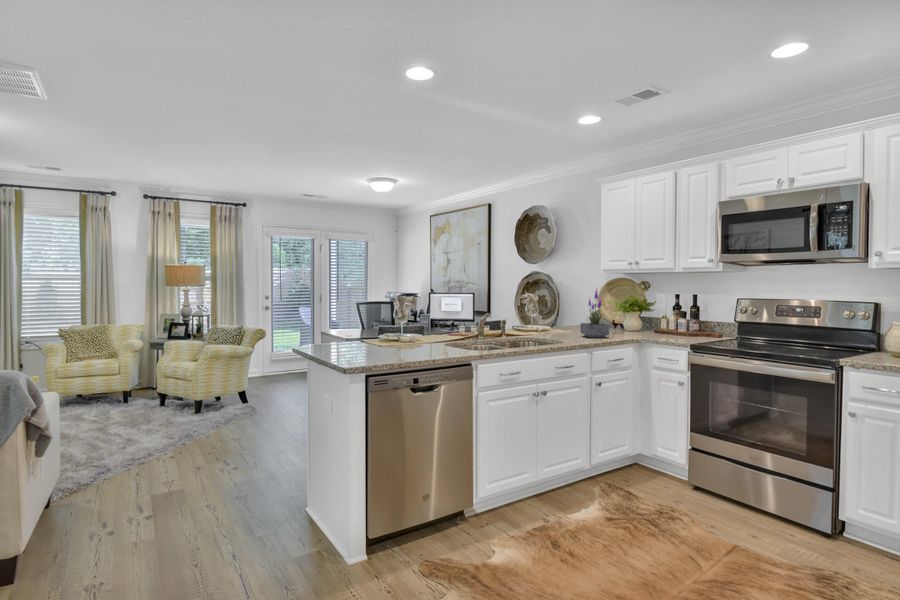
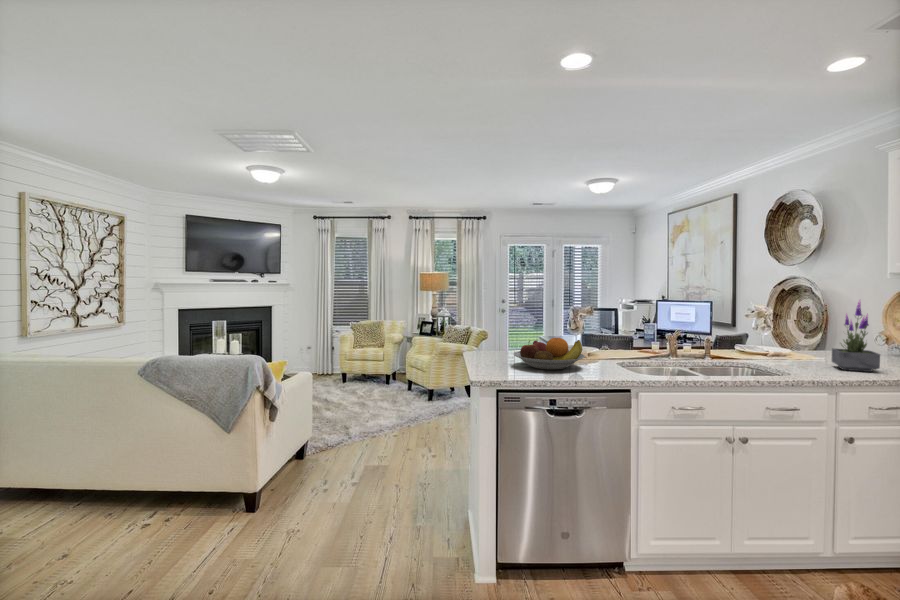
fruit bowl: none [362,323,427,353] -> present [514,338,585,370]

